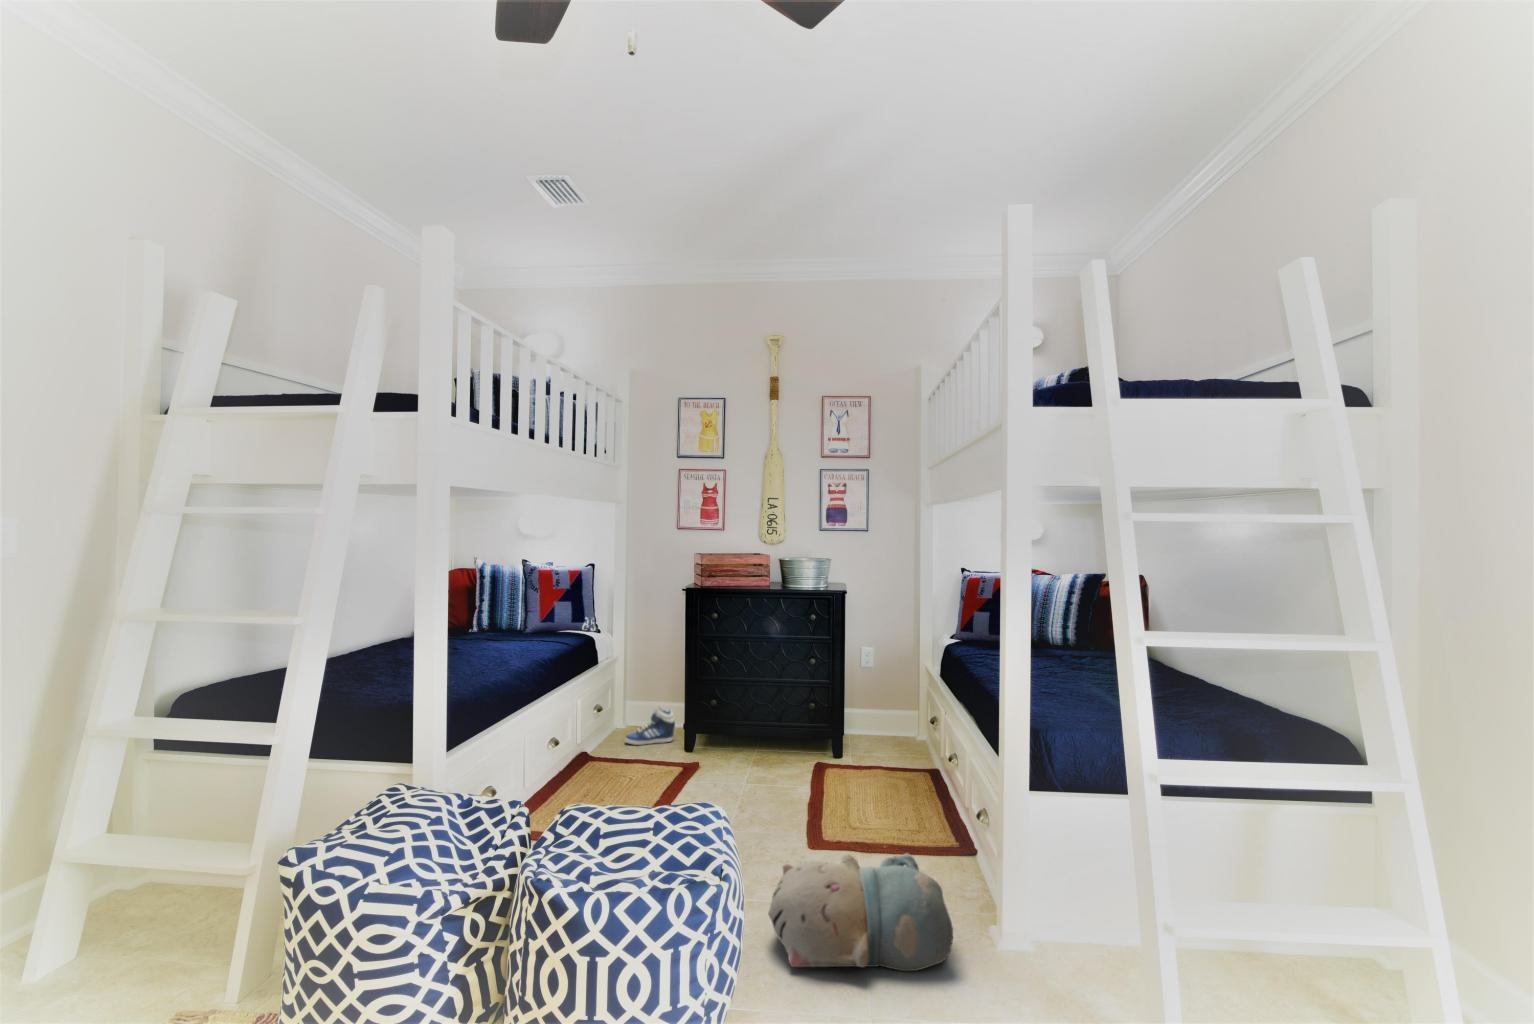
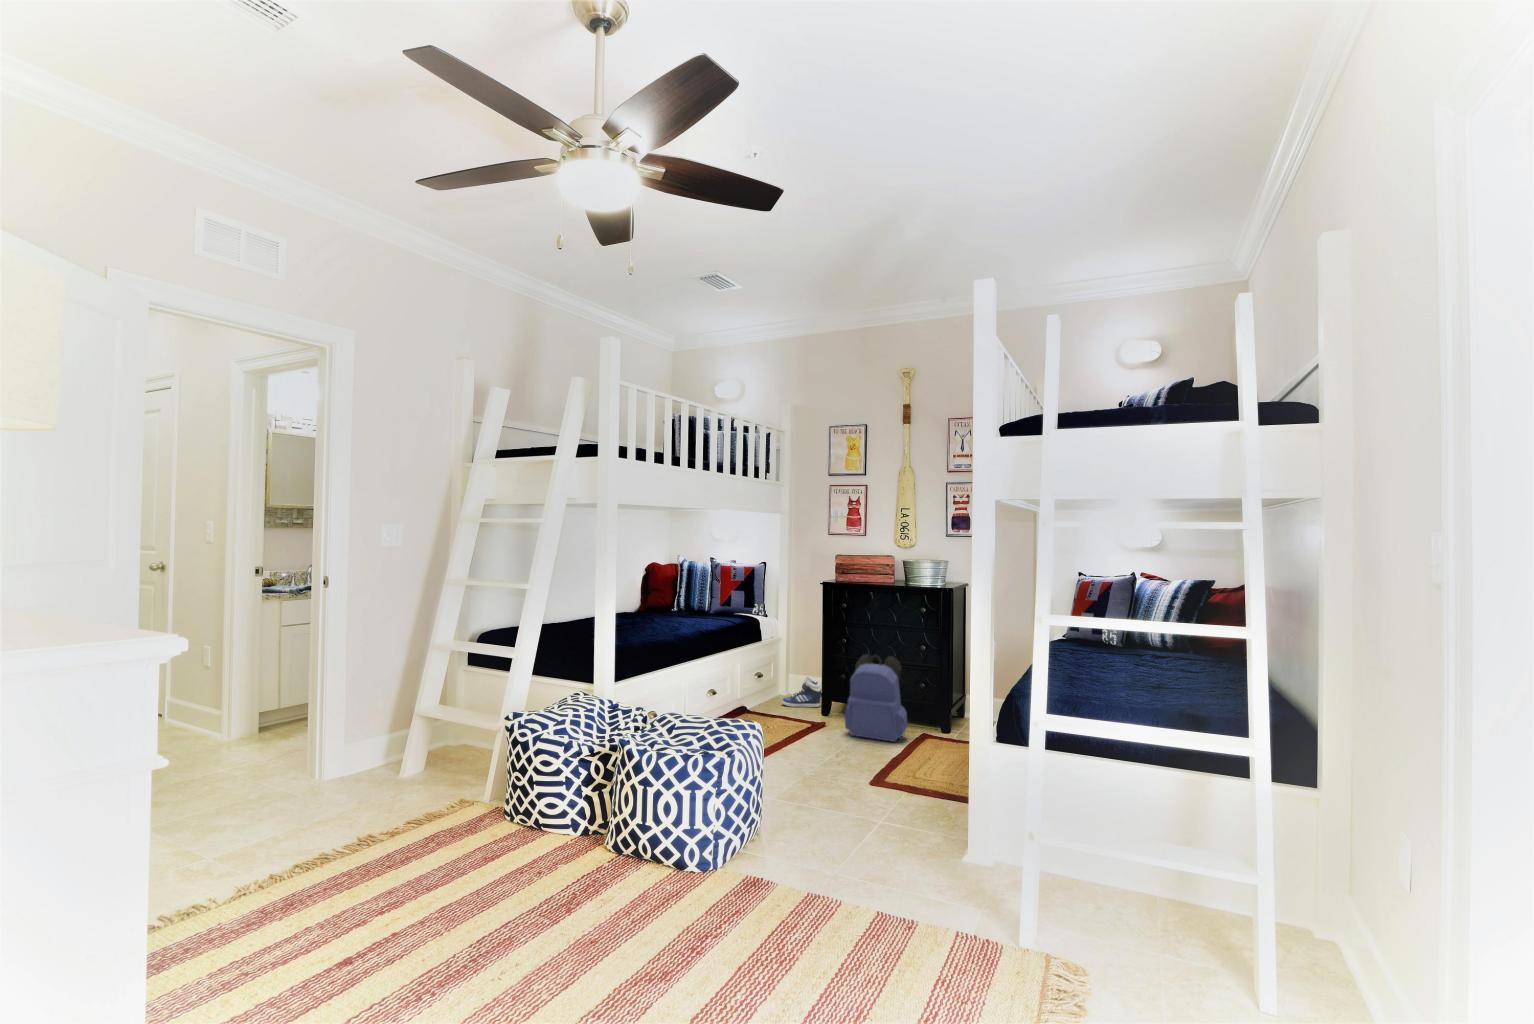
backpack: none [726,675,801,780] -> present [844,654,907,742]
plush toy: present [768,853,953,971] -> none [804,777,937,864]

